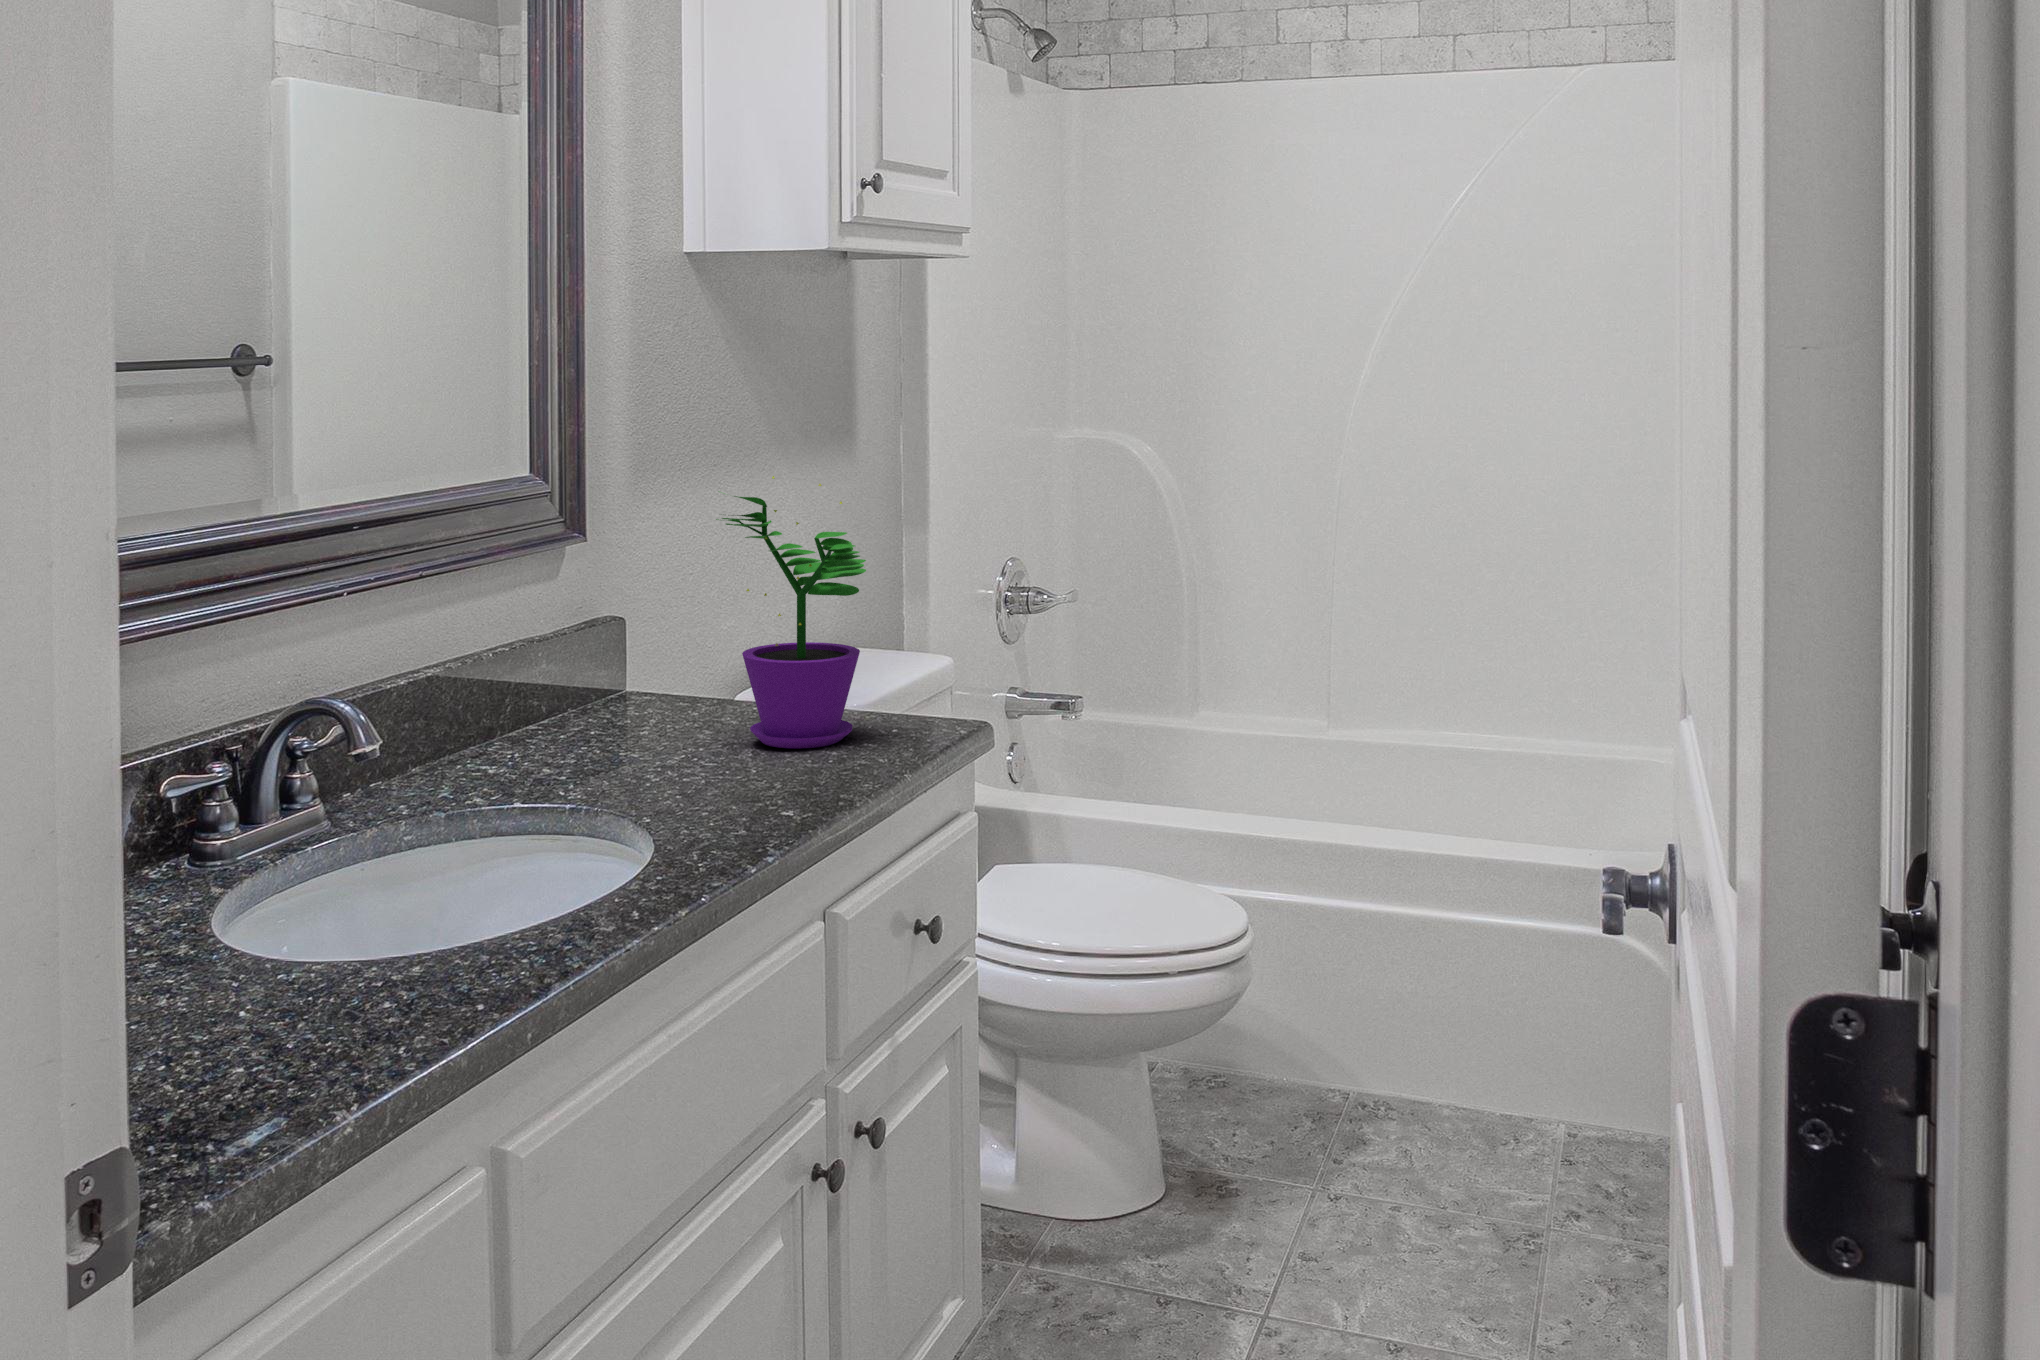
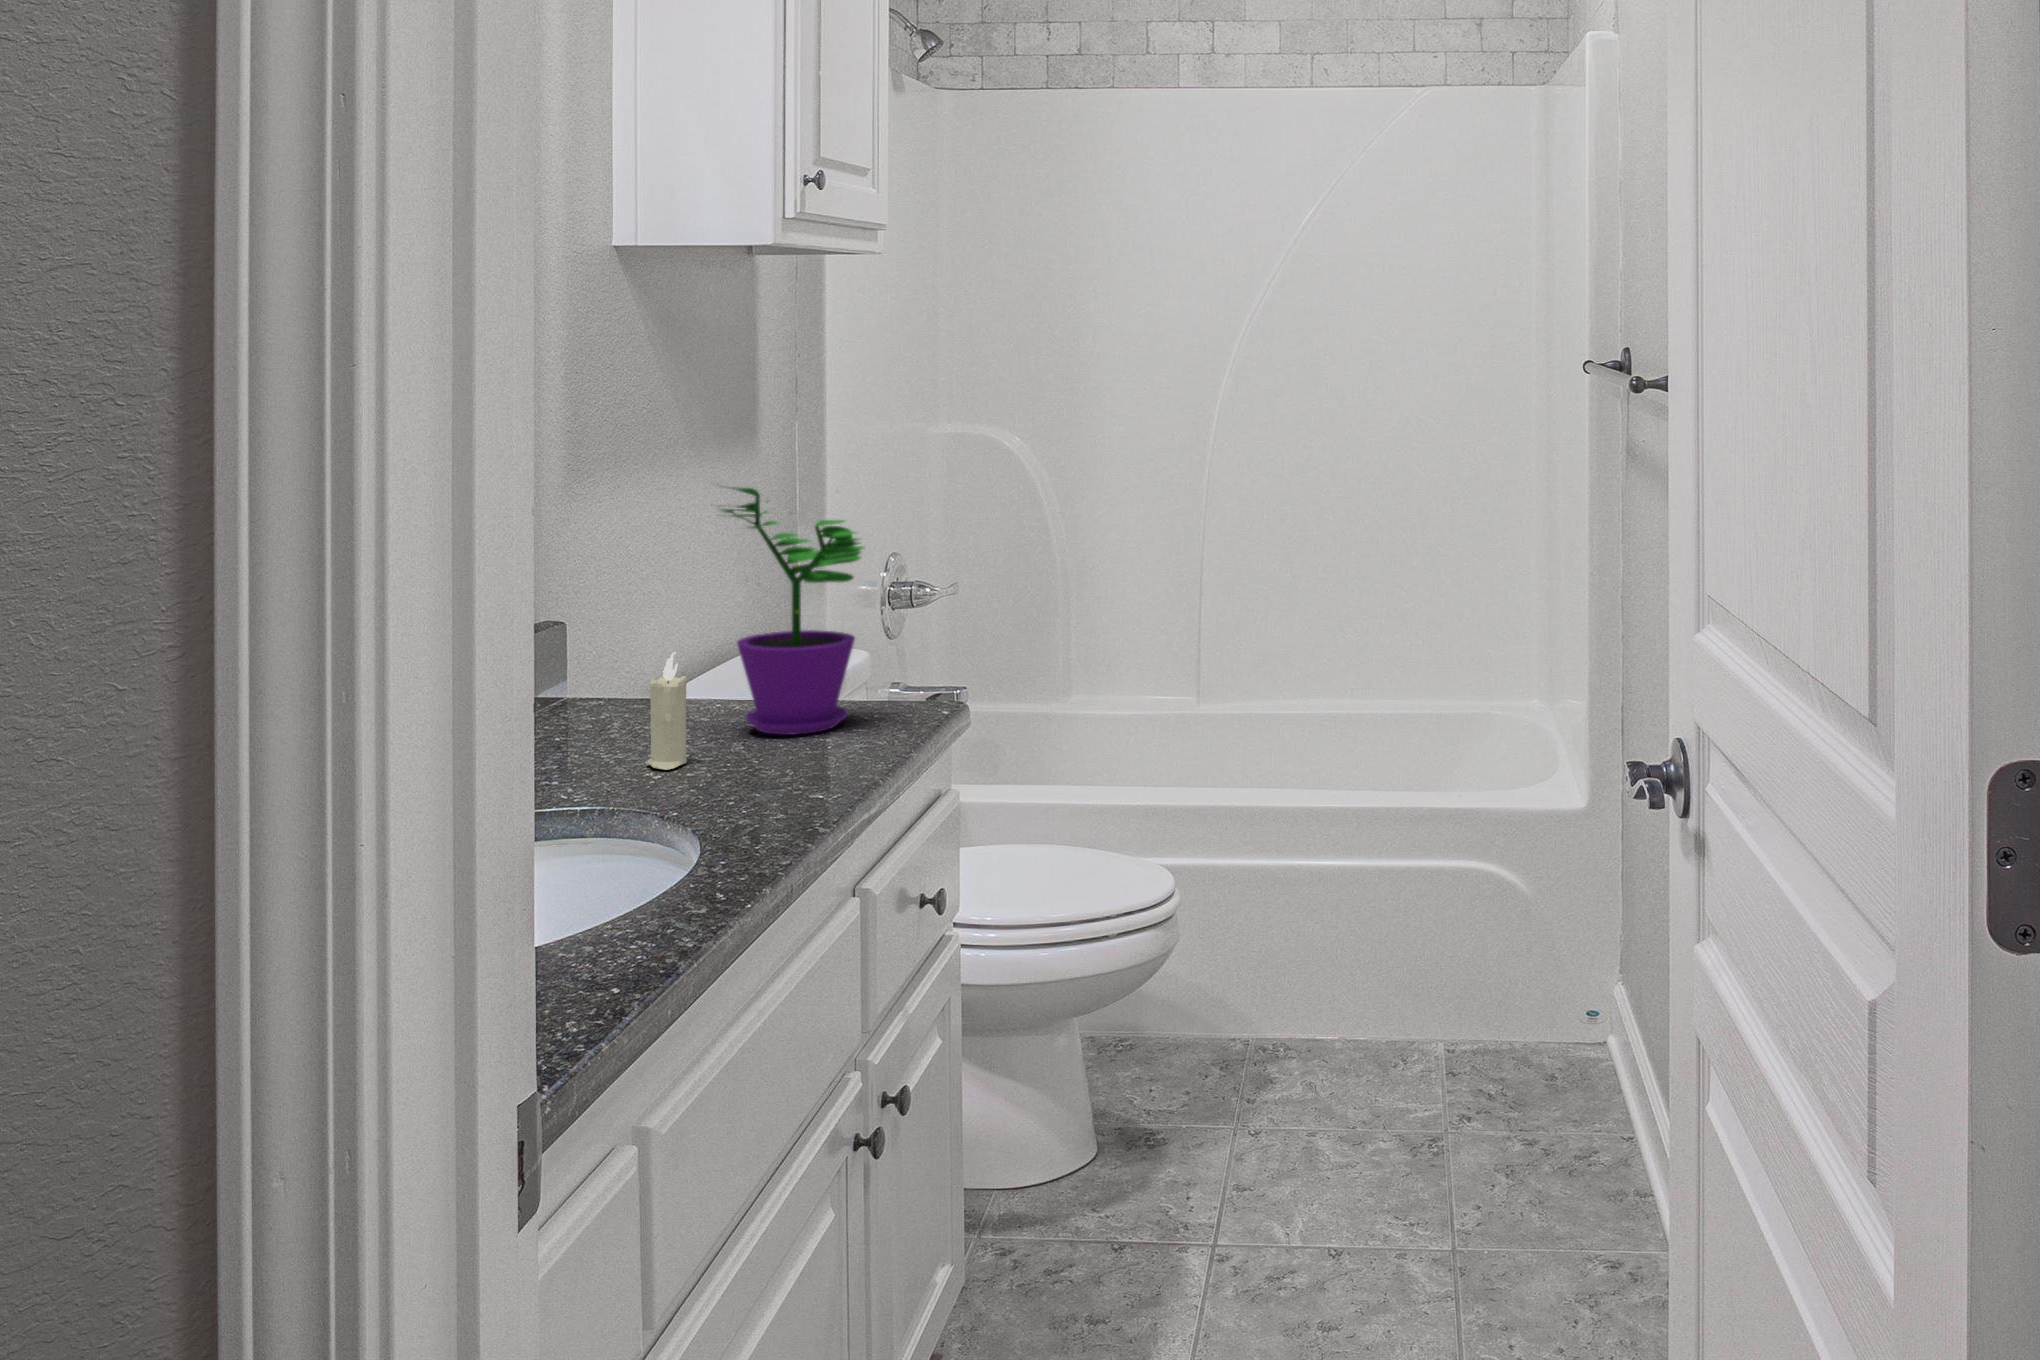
candle: none [639,661,680,778] -> present [645,652,687,770]

